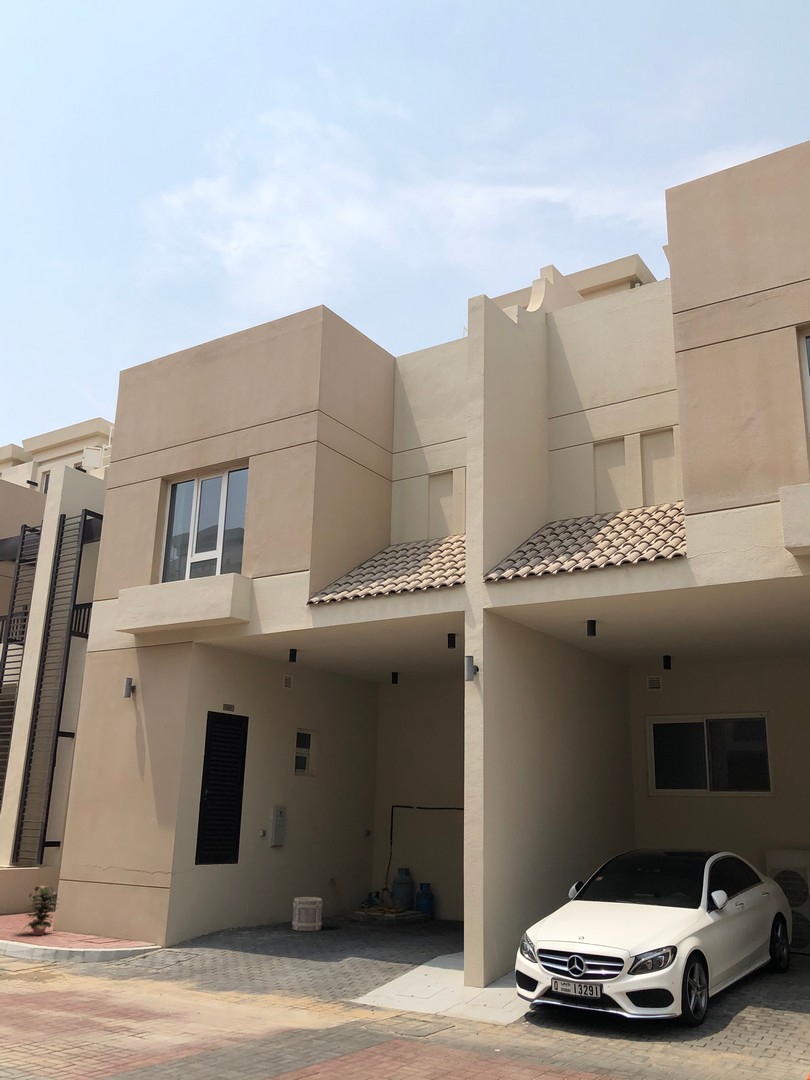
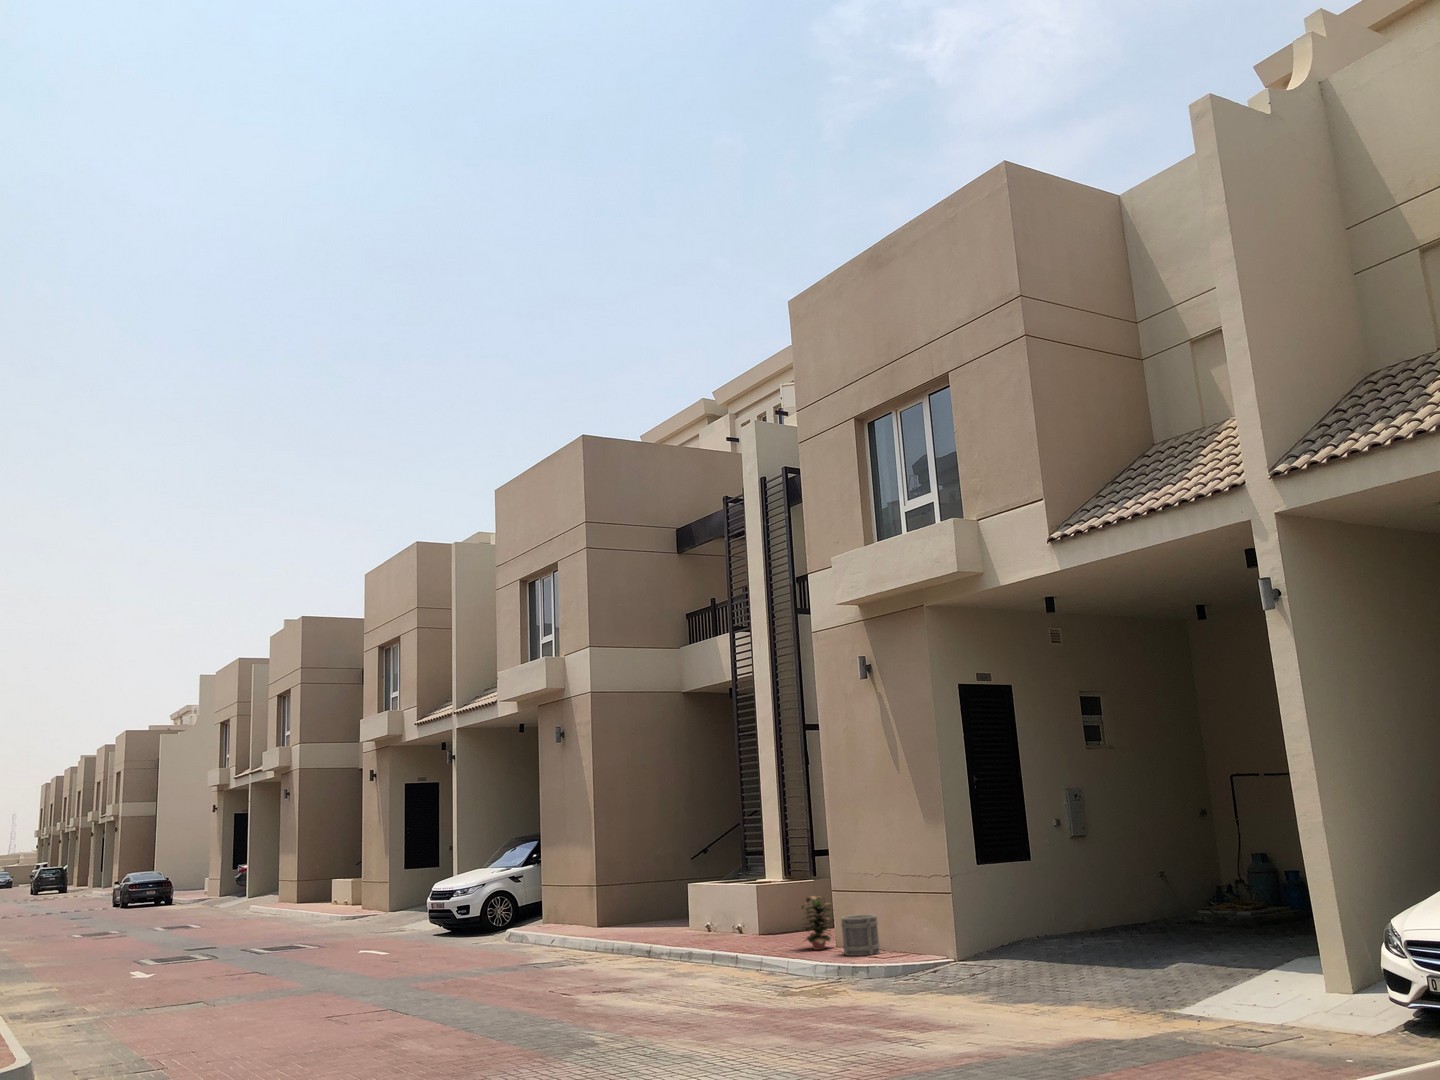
bucket: present [292,897,322,931] -> present [841,914,880,956]

